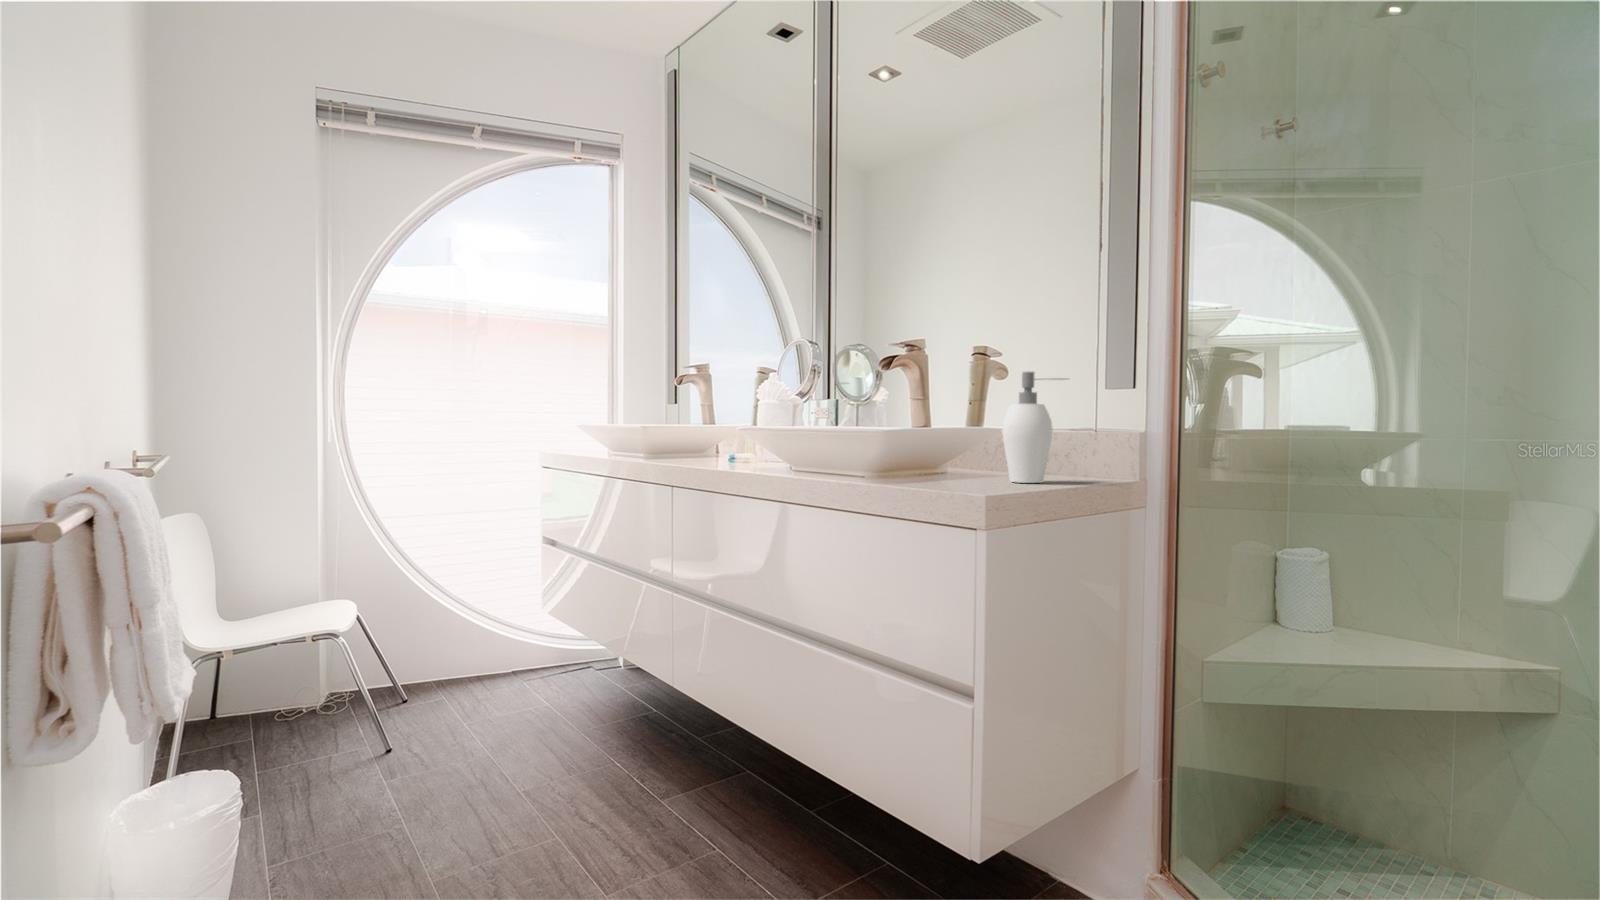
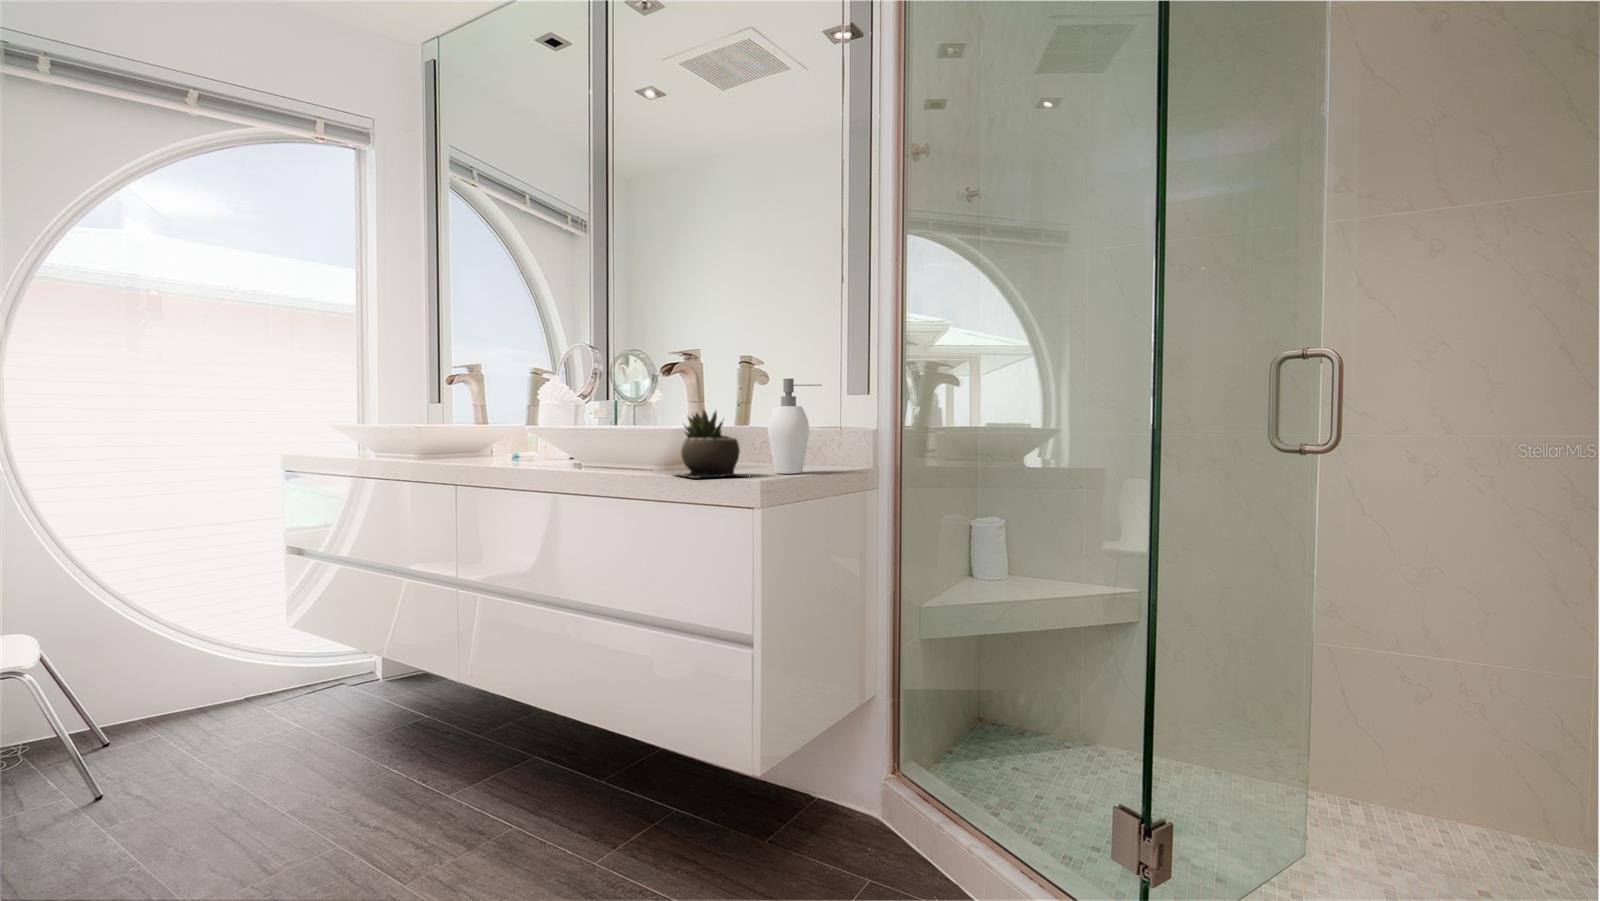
succulent plant: none [888,406,979,485] -> present [677,409,740,478]

